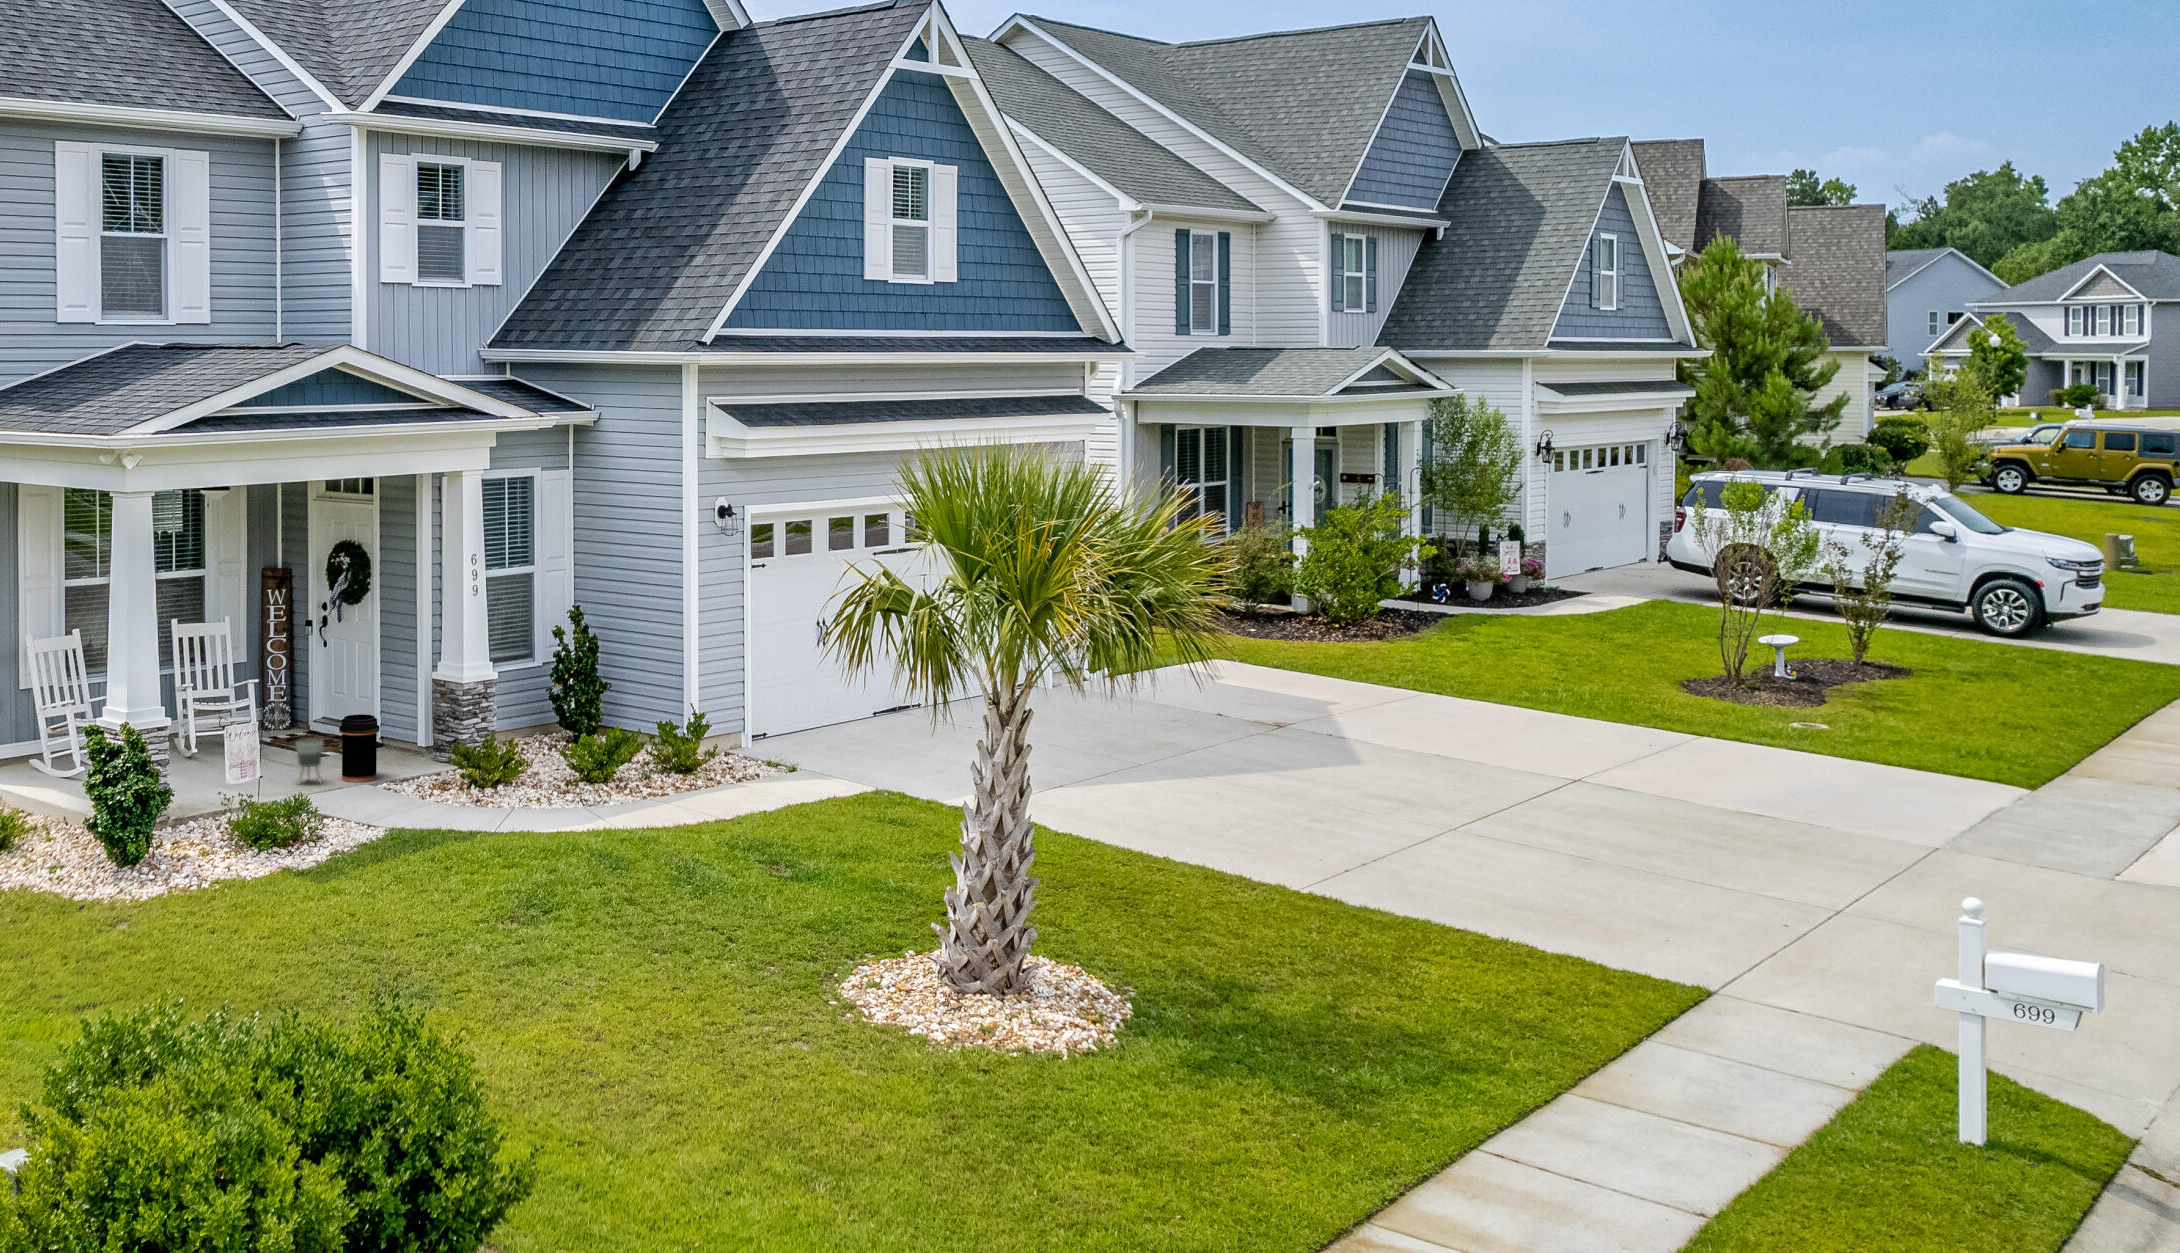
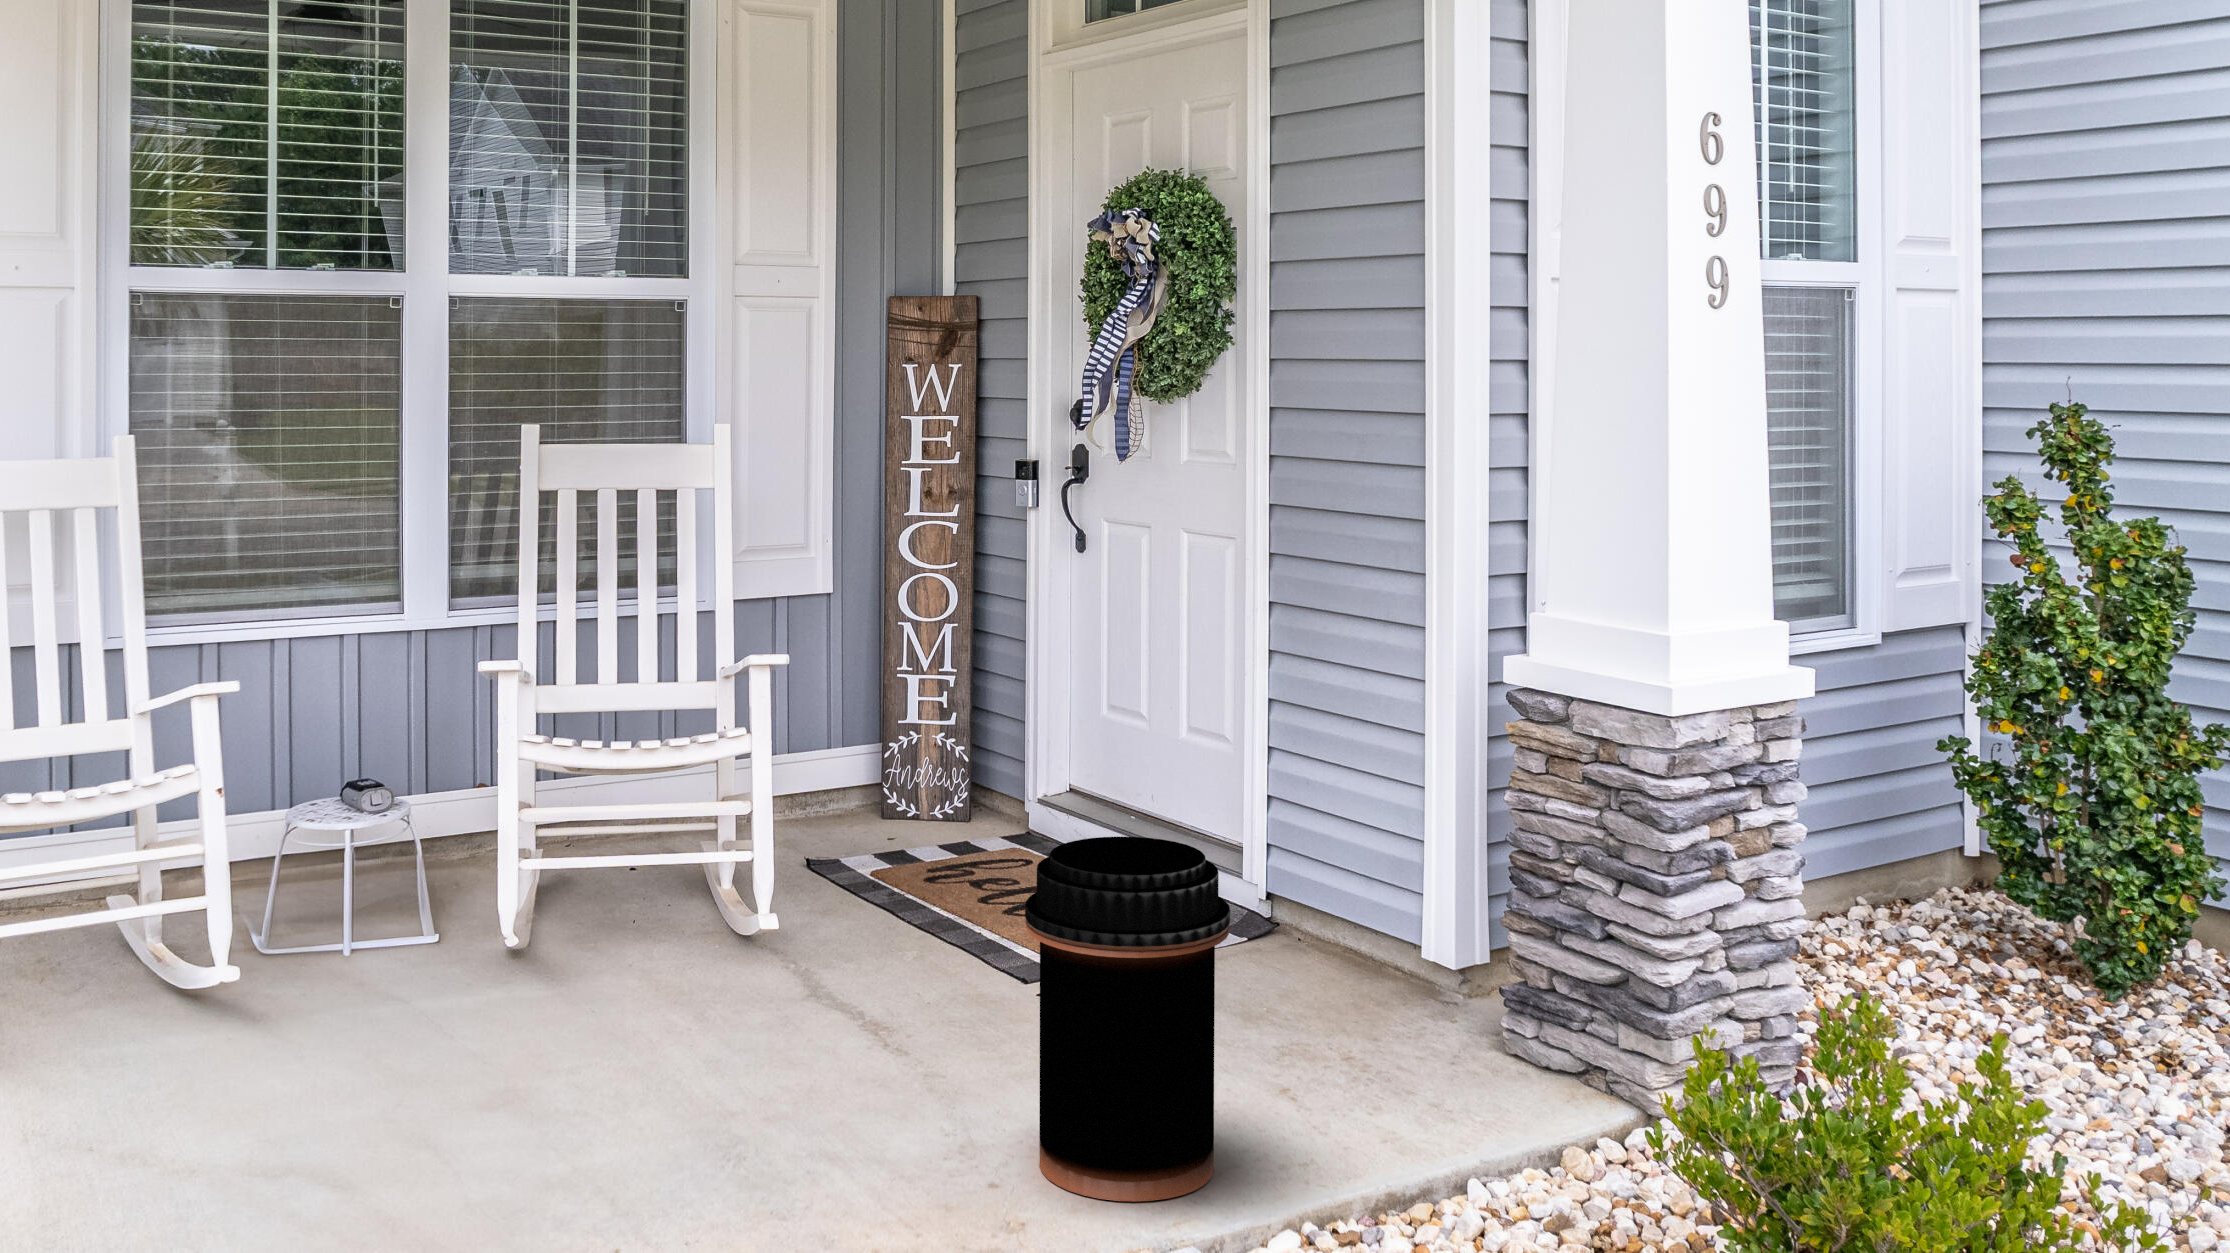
planter: present [296,740,323,783] -> none [796,952,935,1196]

